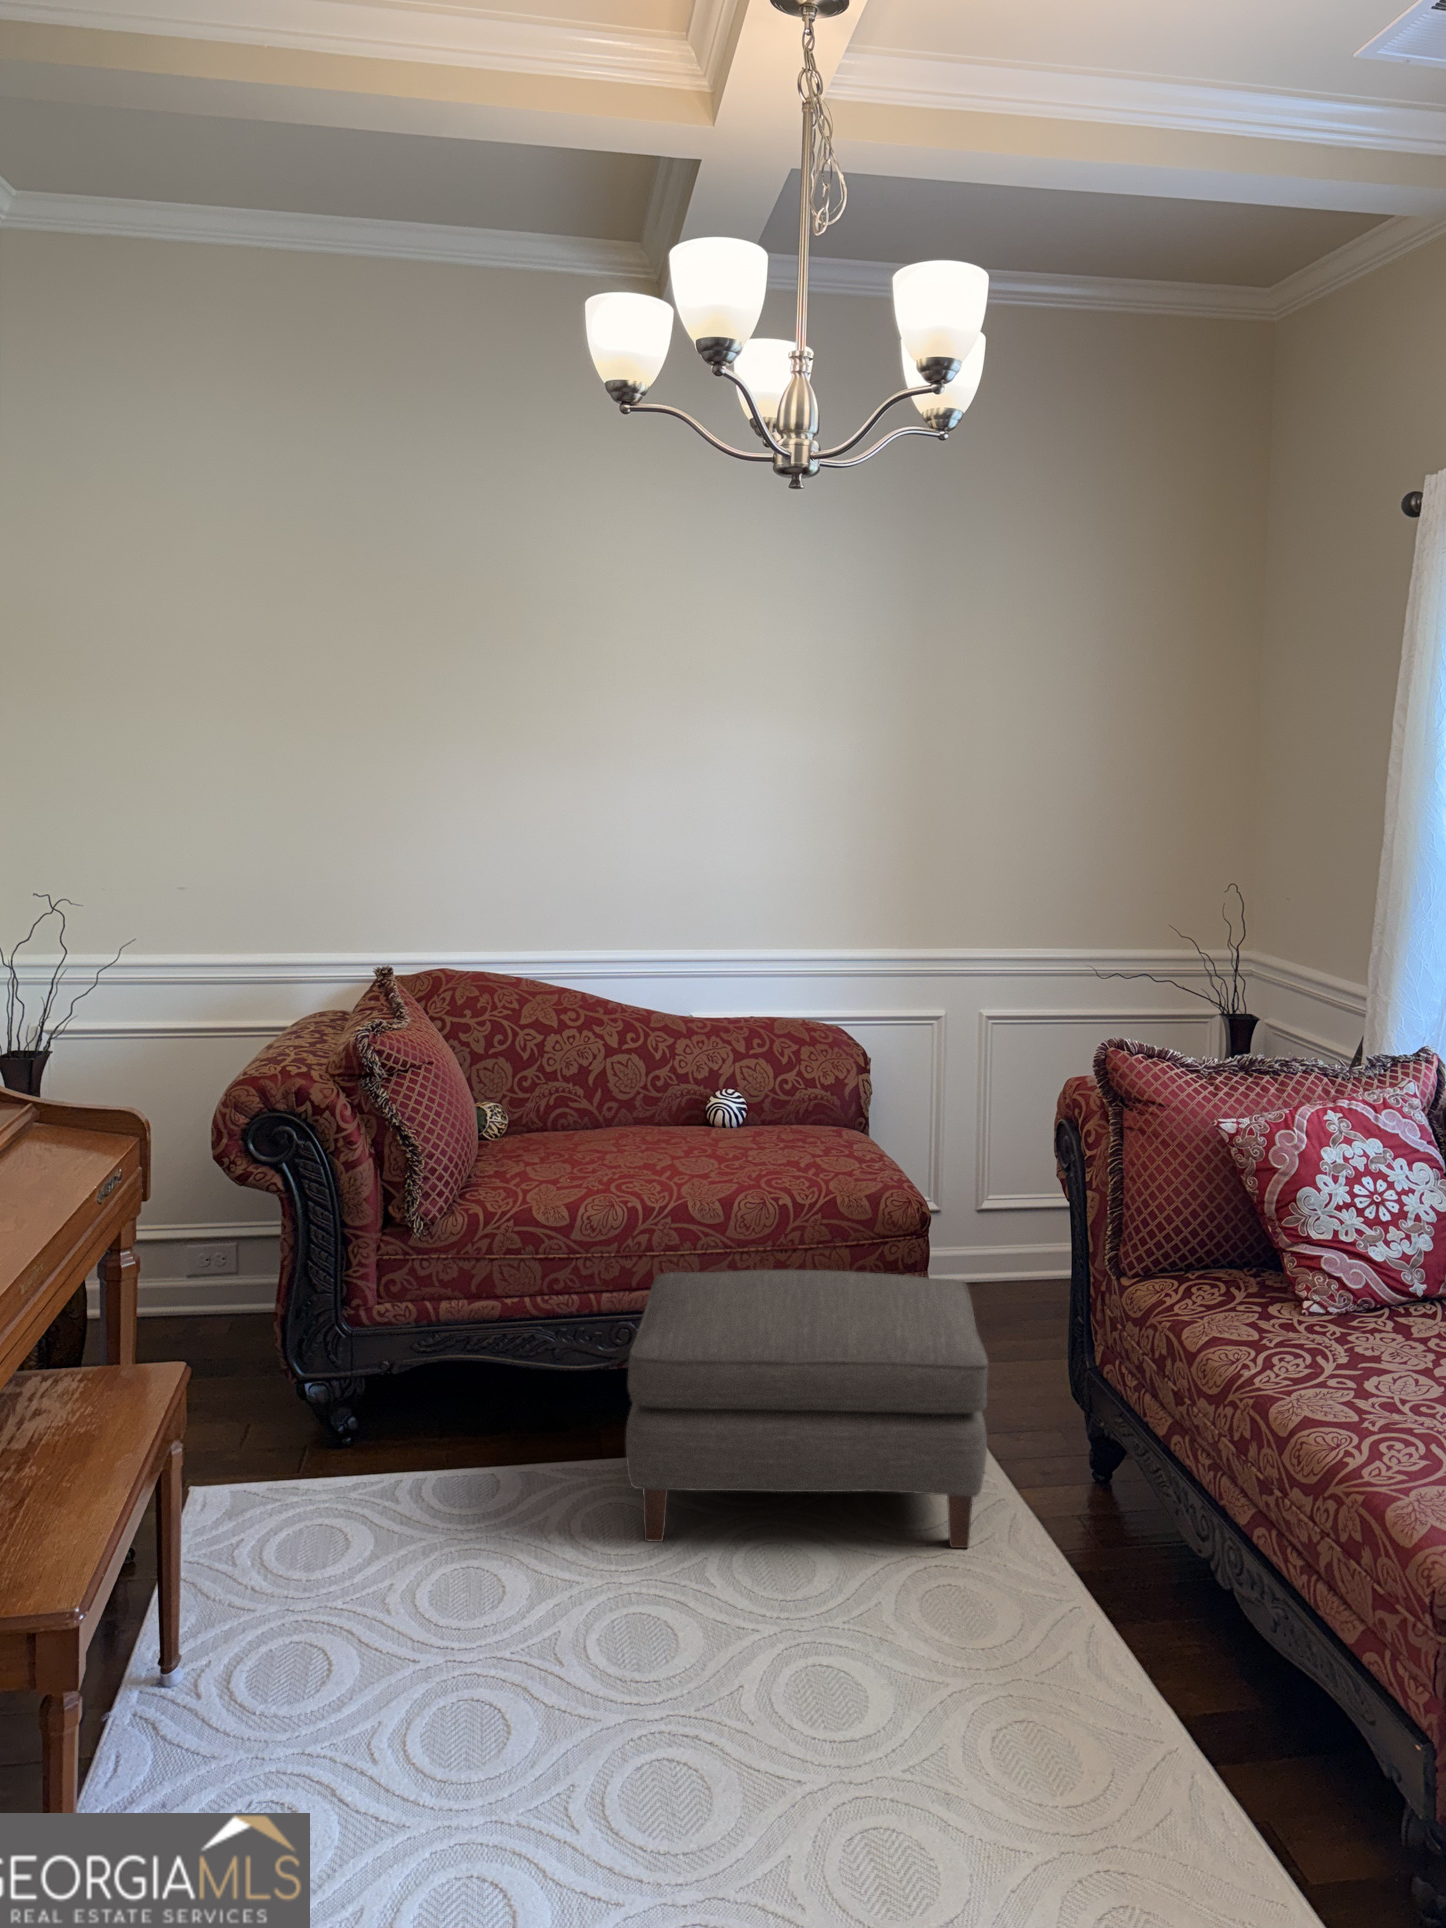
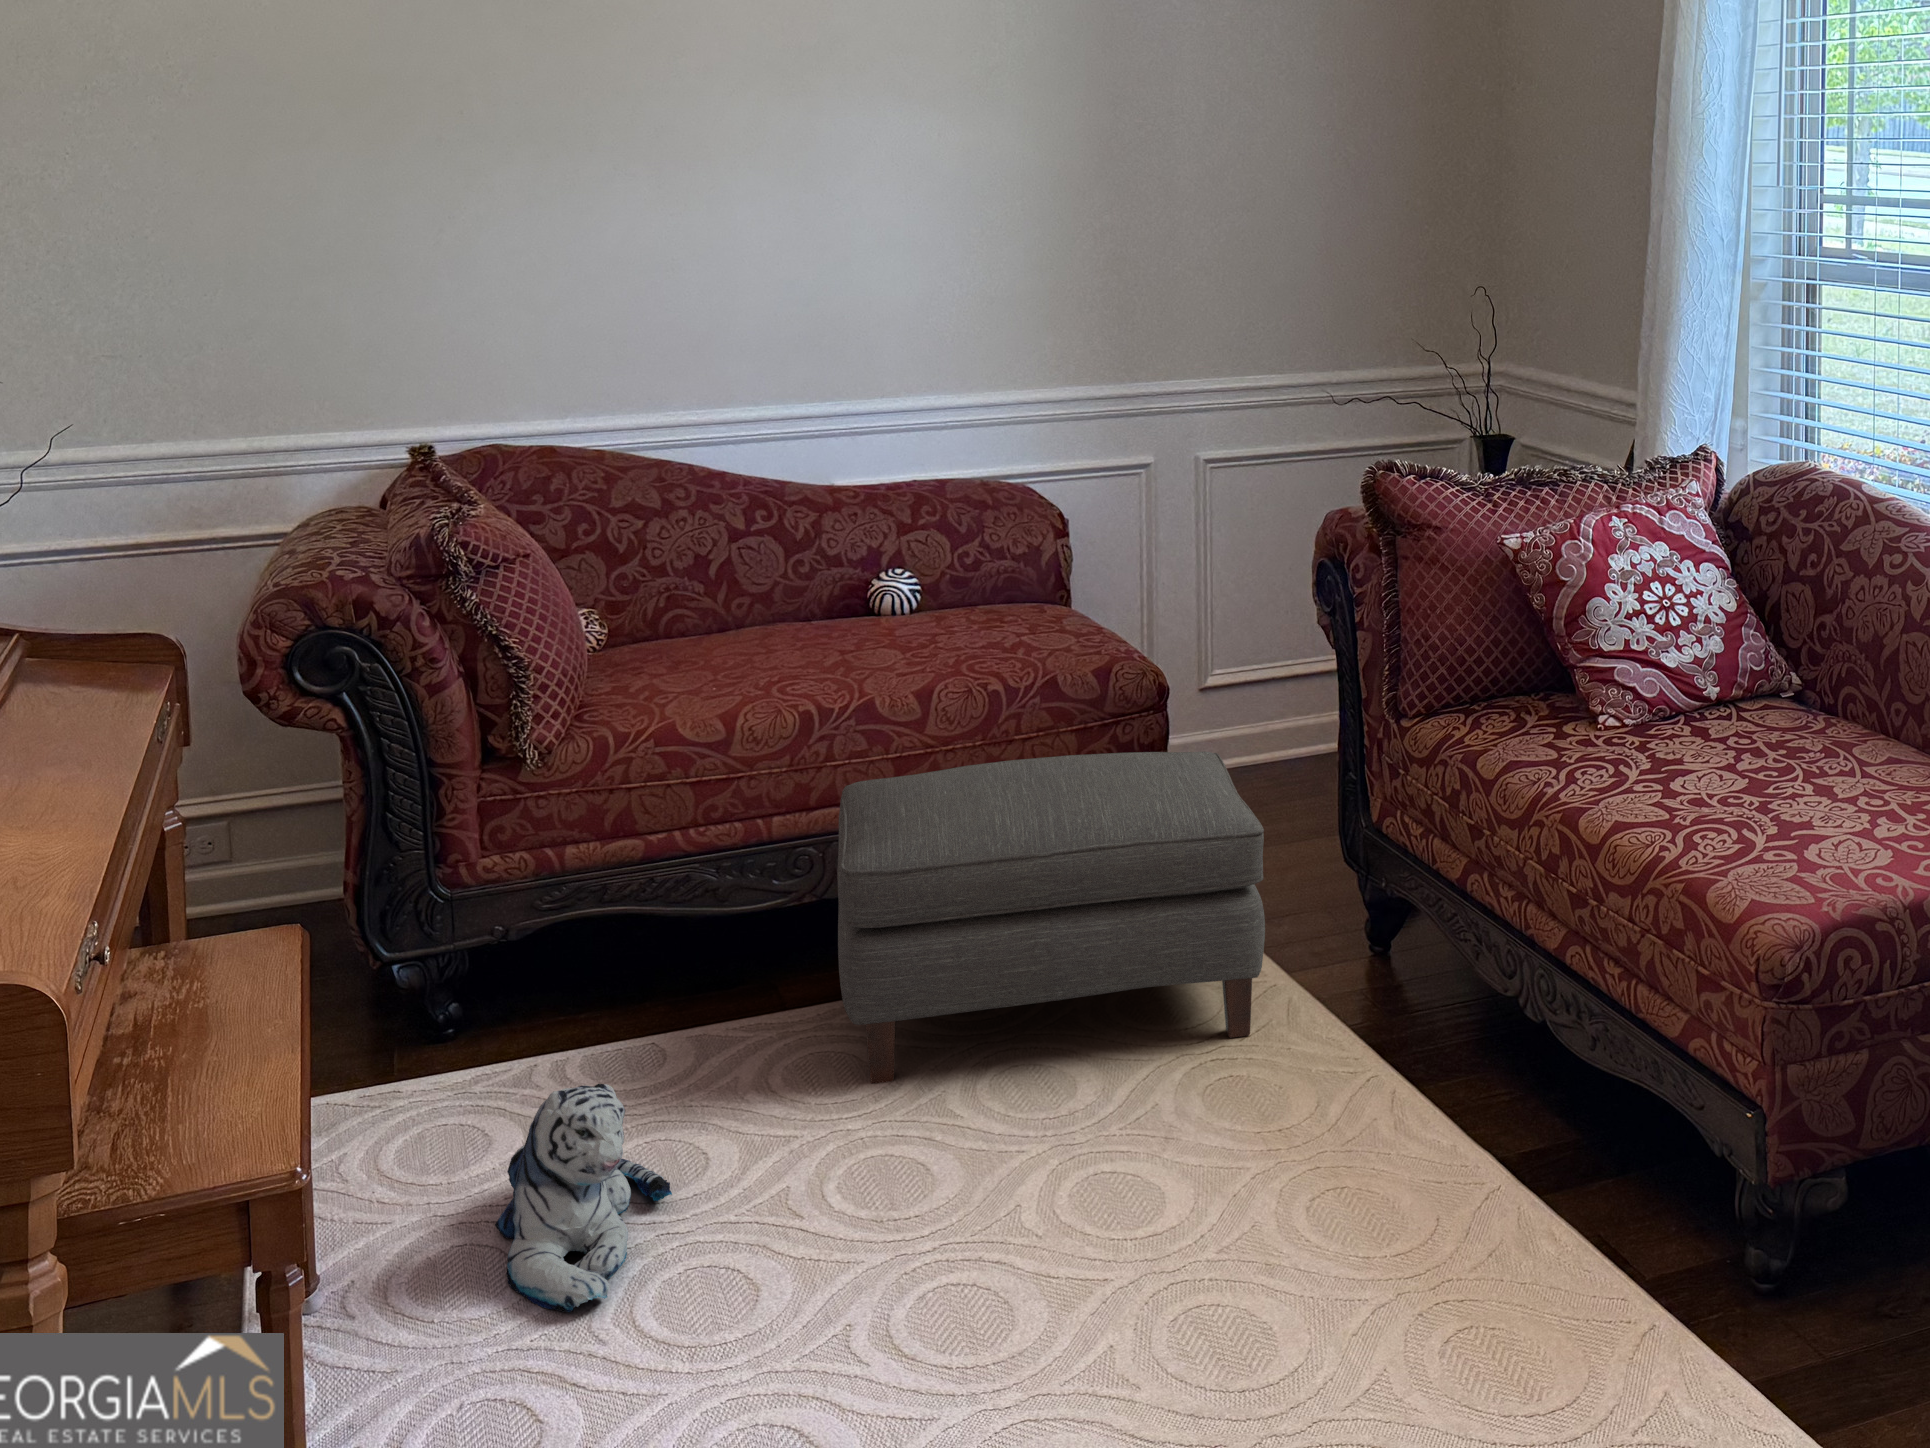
plush toy: none [315,1521,460,1725] -> present [495,1084,672,1312]

